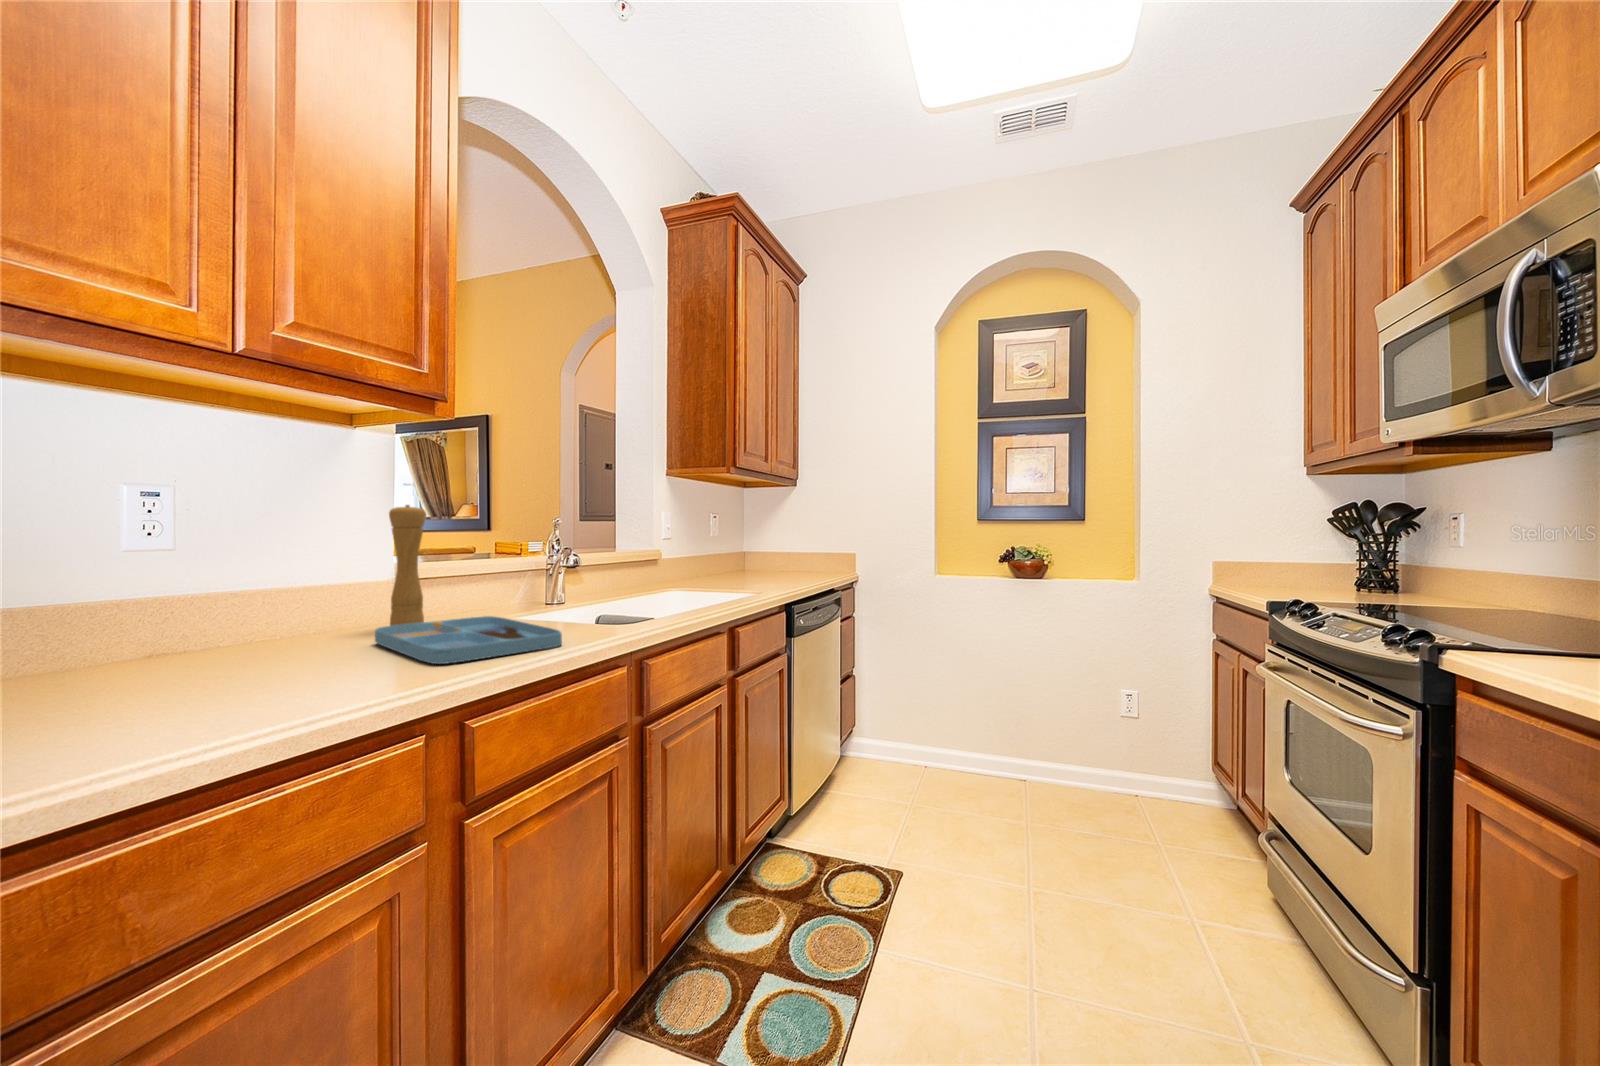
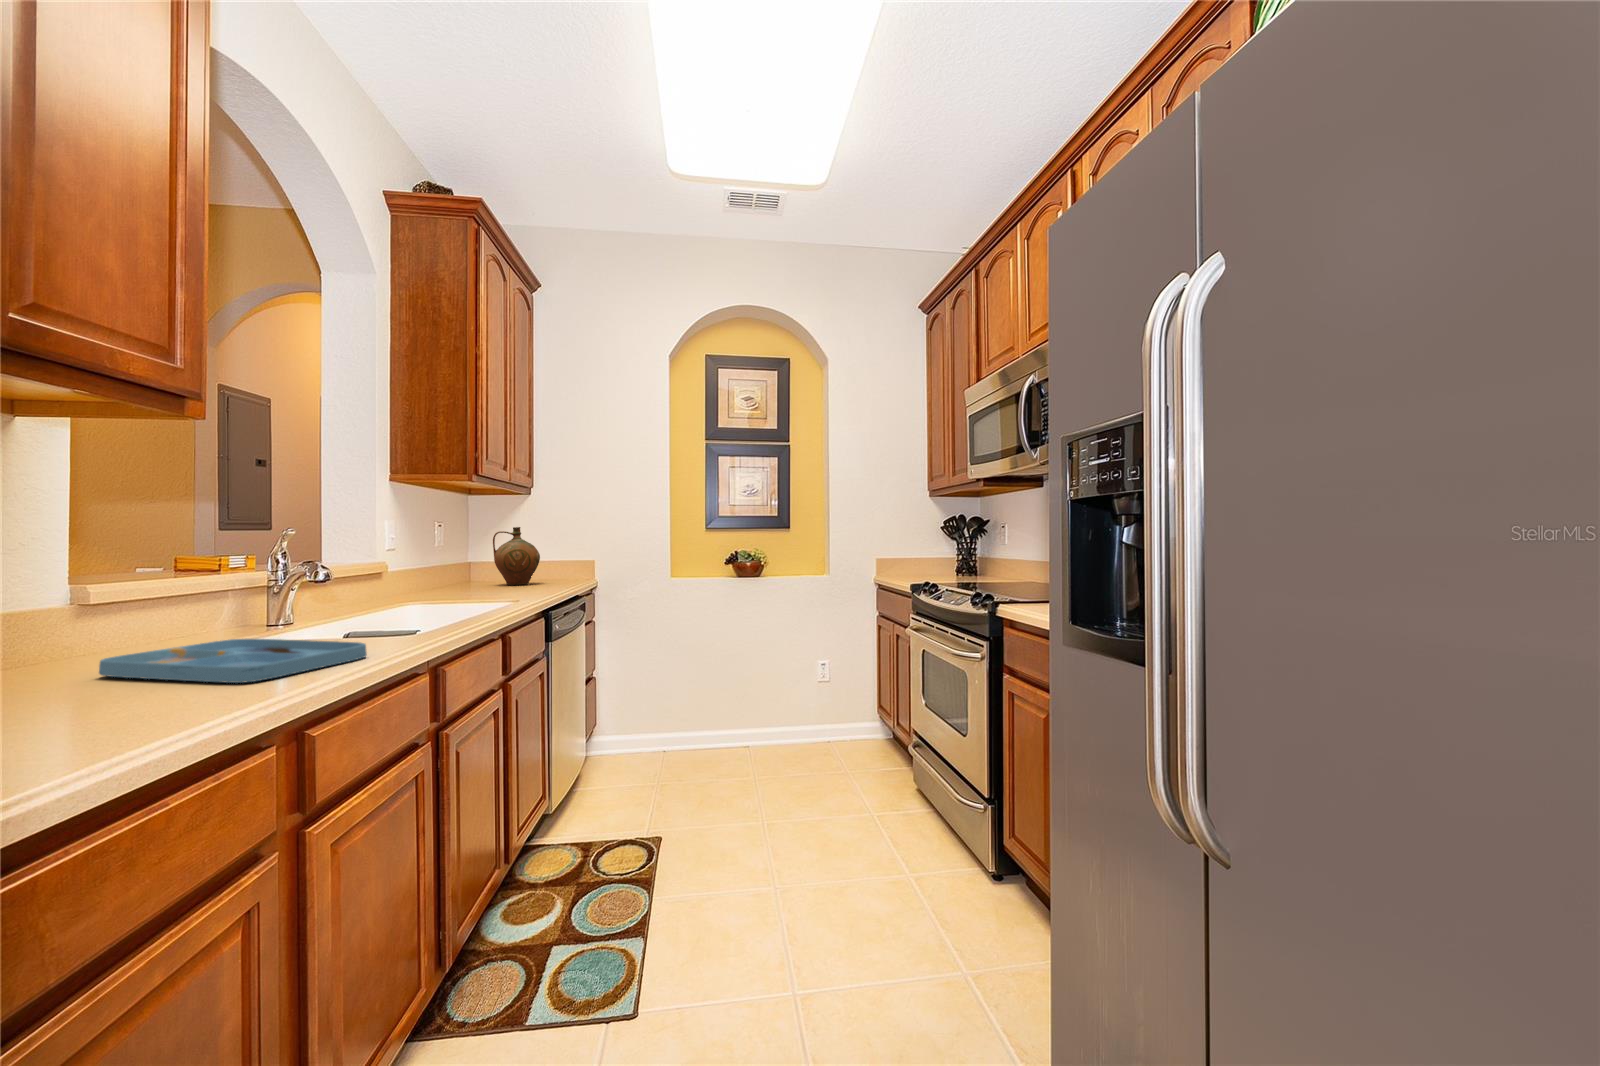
pepper mill: present [389,505,426,626] -> none [81,515,136,665]
ceramic jug: none [766,519,807,575] -> present [493,527,540,585]

